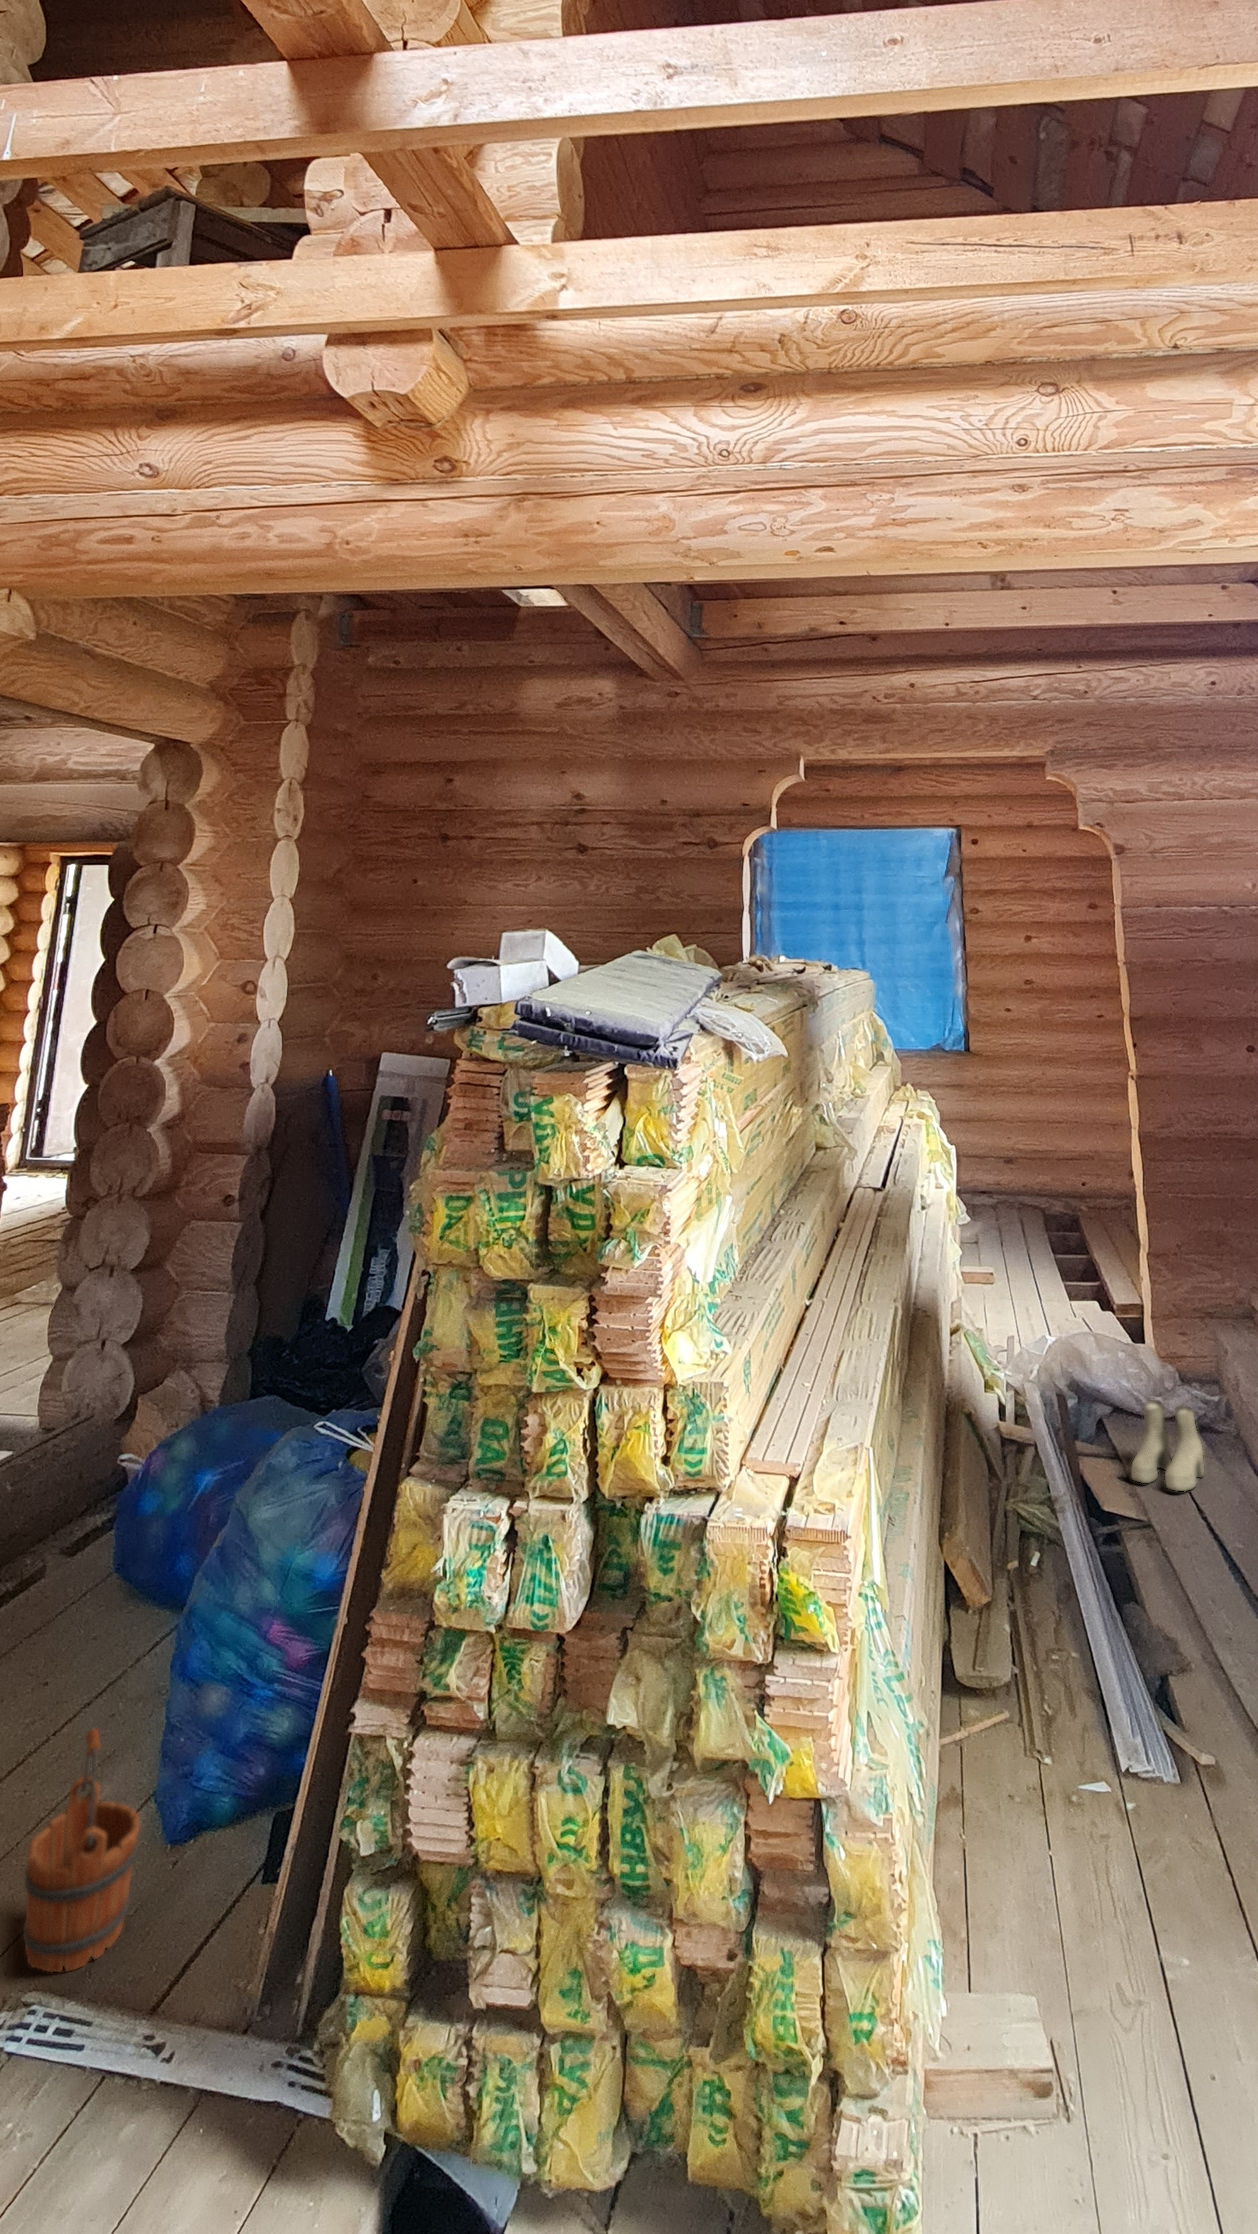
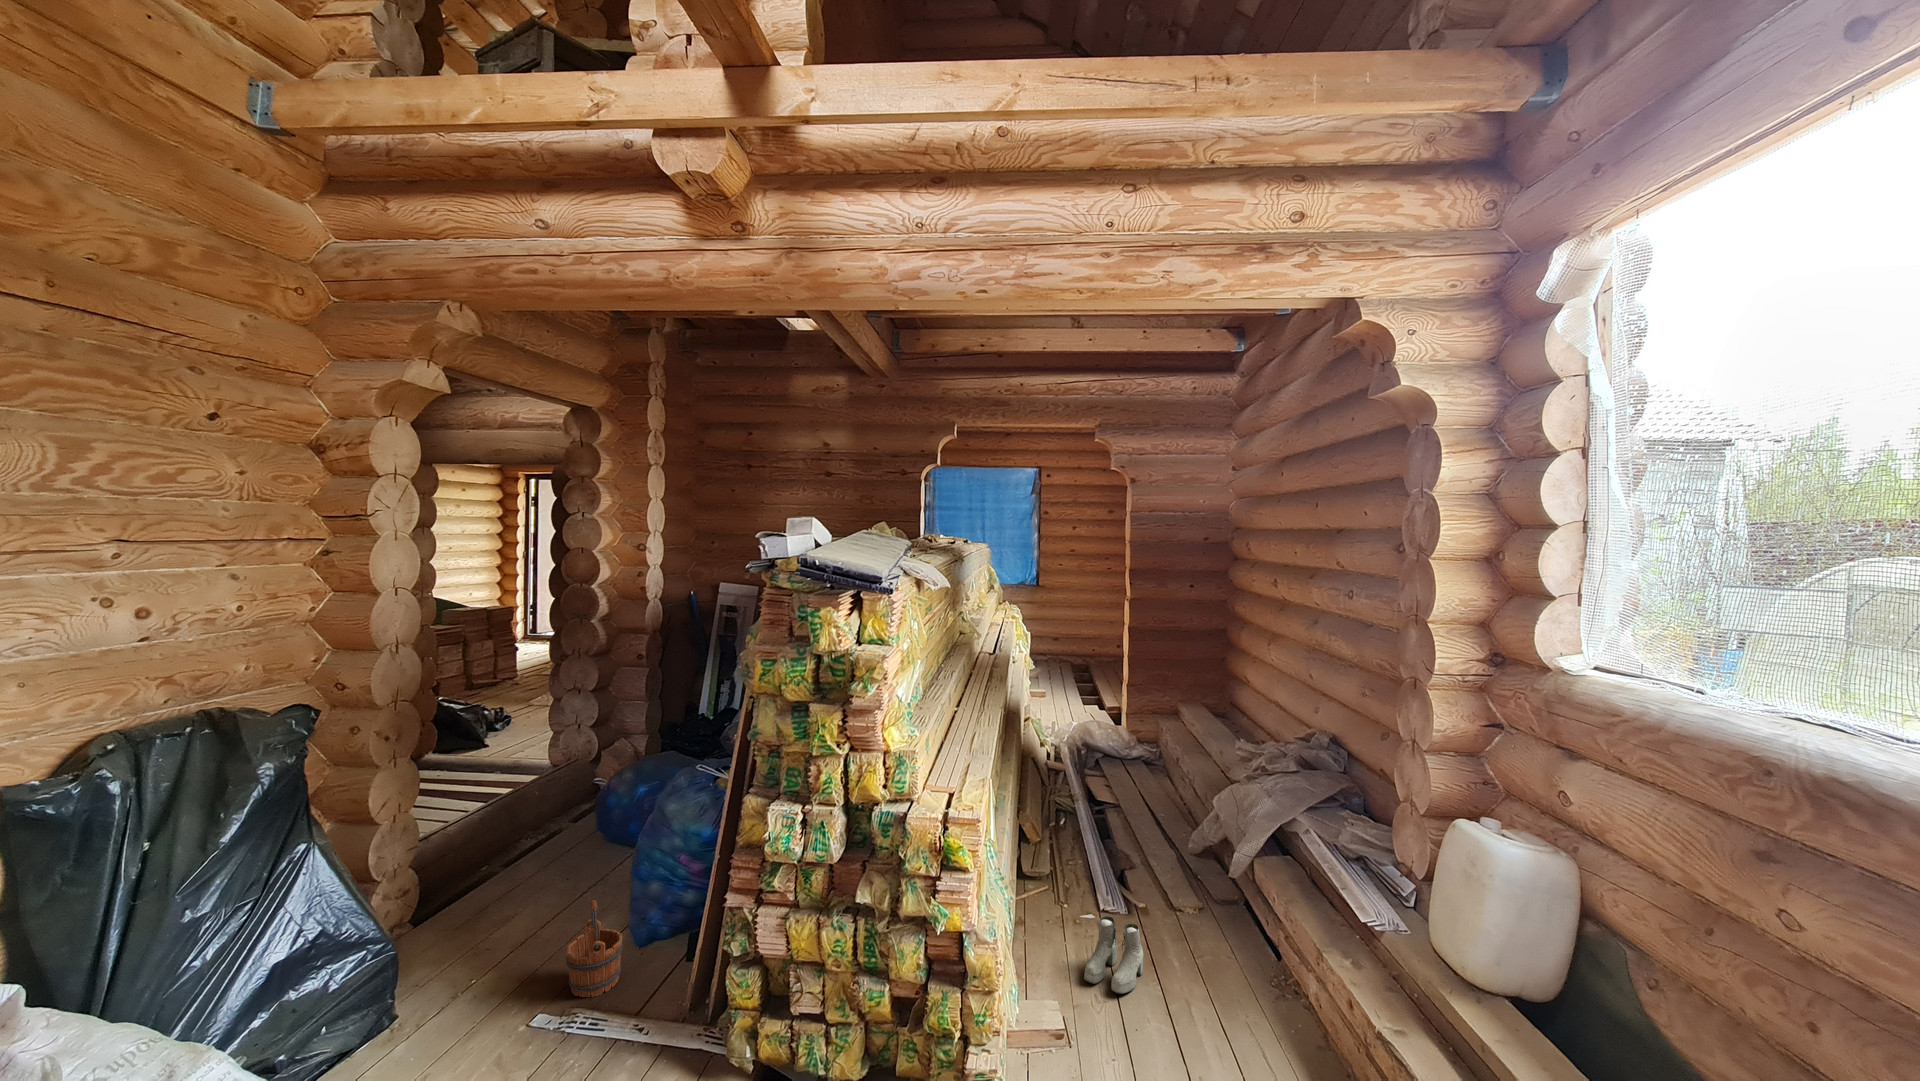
boots: present [1131,1400,1204,1491] -> present [1084,916,1143,994]

